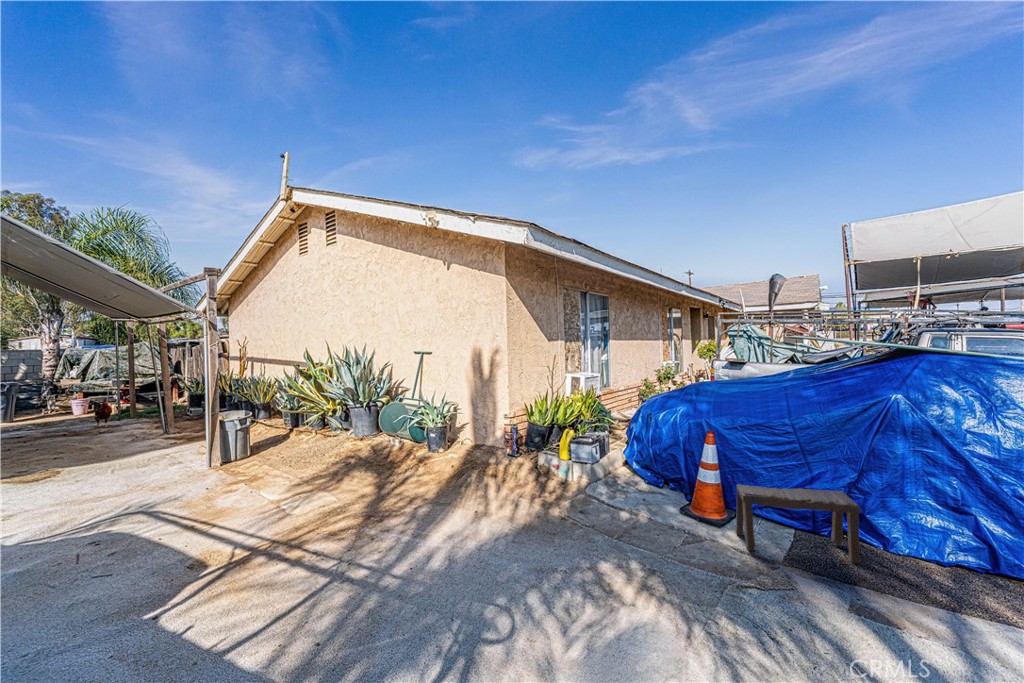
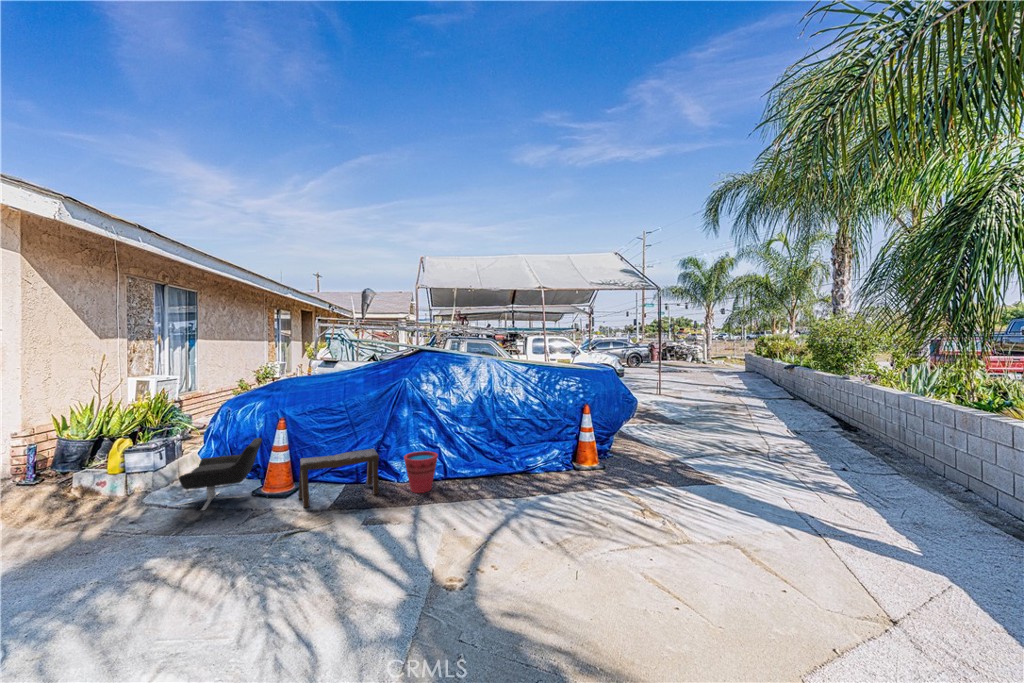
lounge chair: none [611,448,687,517] -> present [176,438,262,510]
bucket: none [906,513,986,590] -> present [404,451,438,493]

